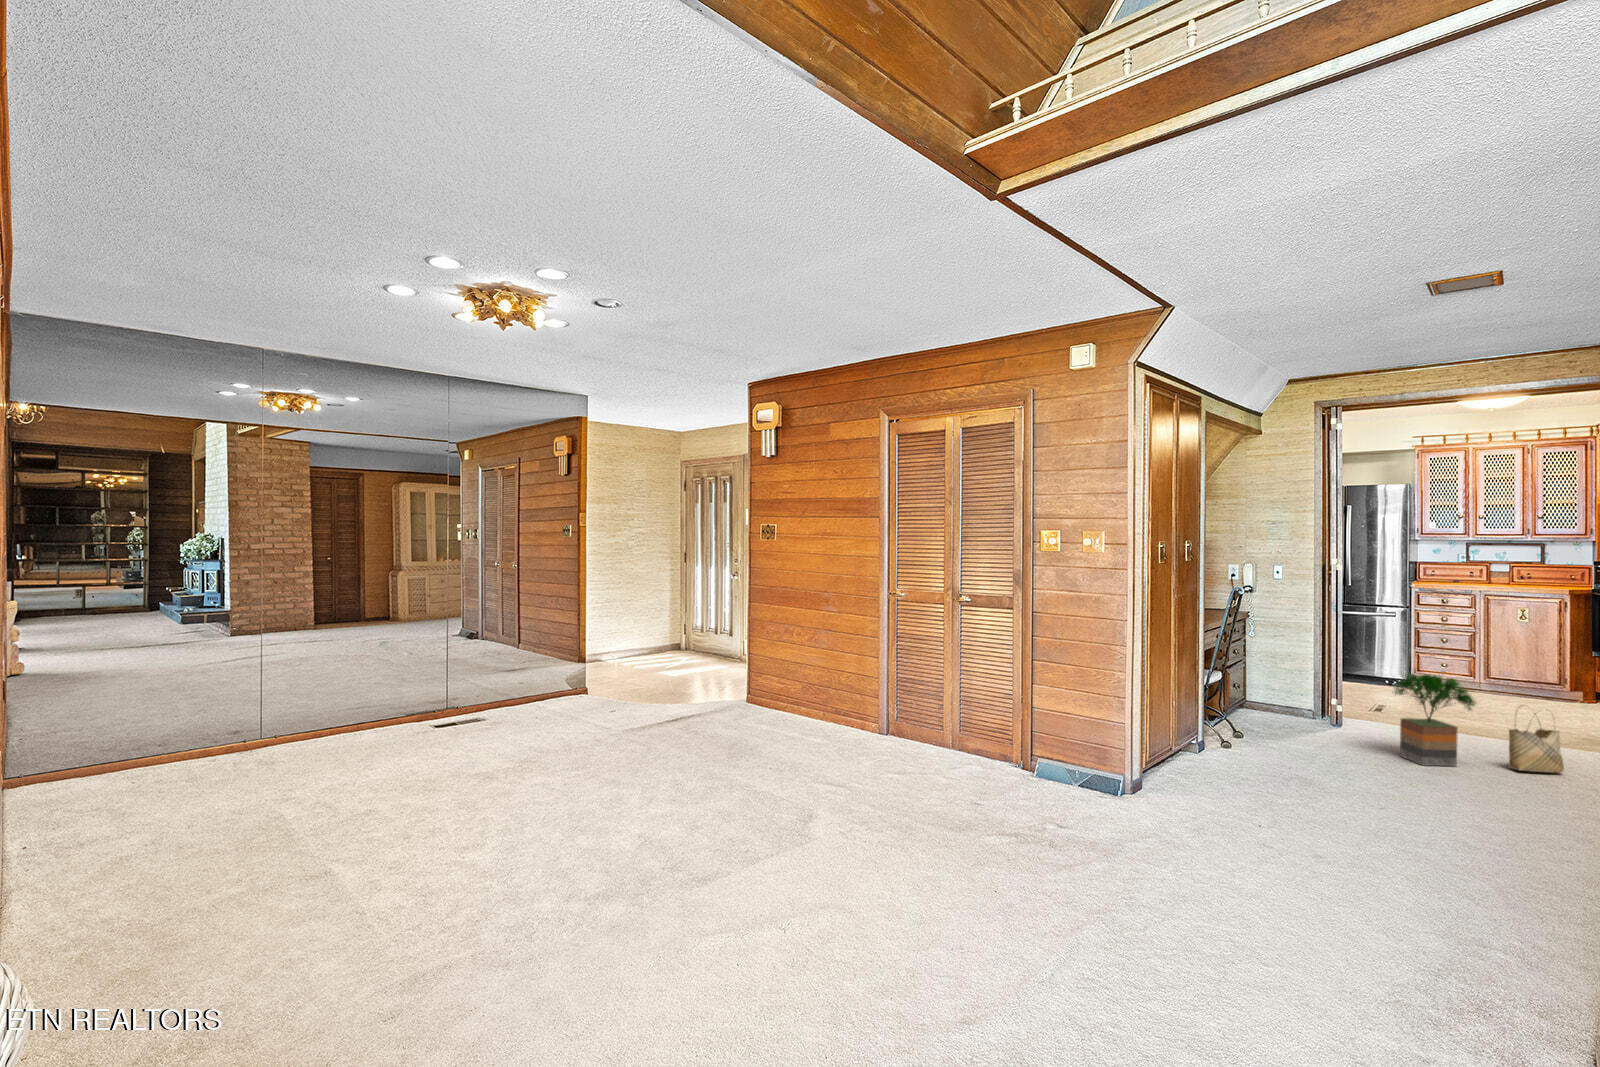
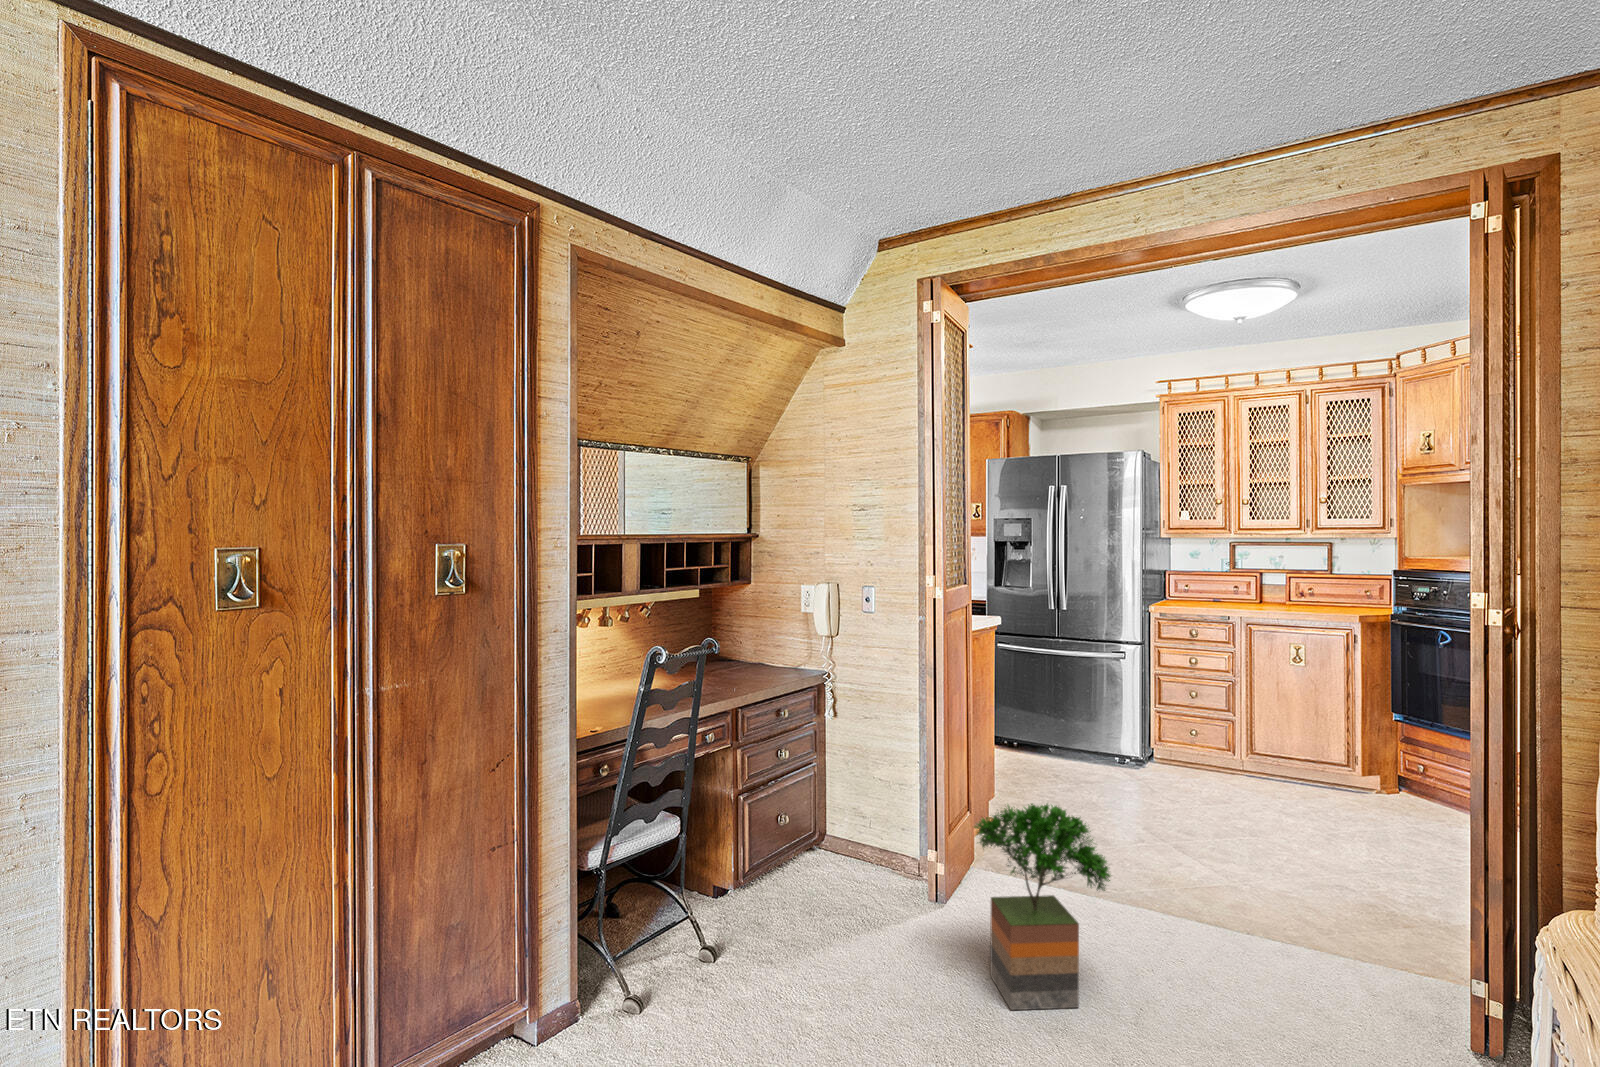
woven basket: present [1509,705,1564,773] -> none [1173,869,1275,1020]

